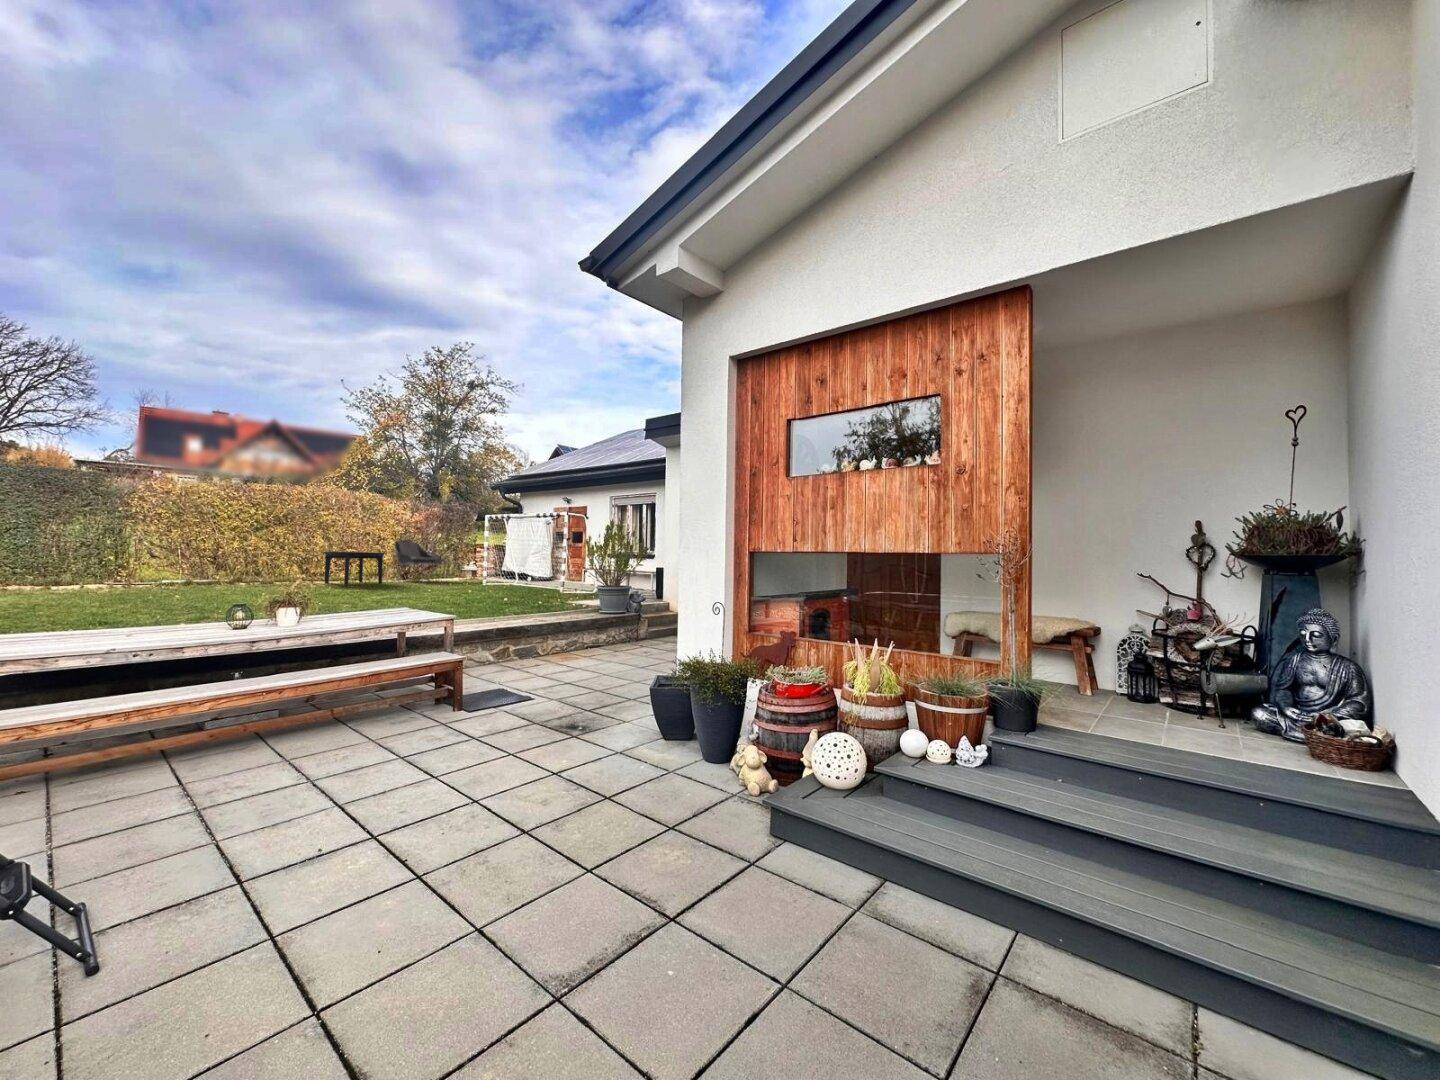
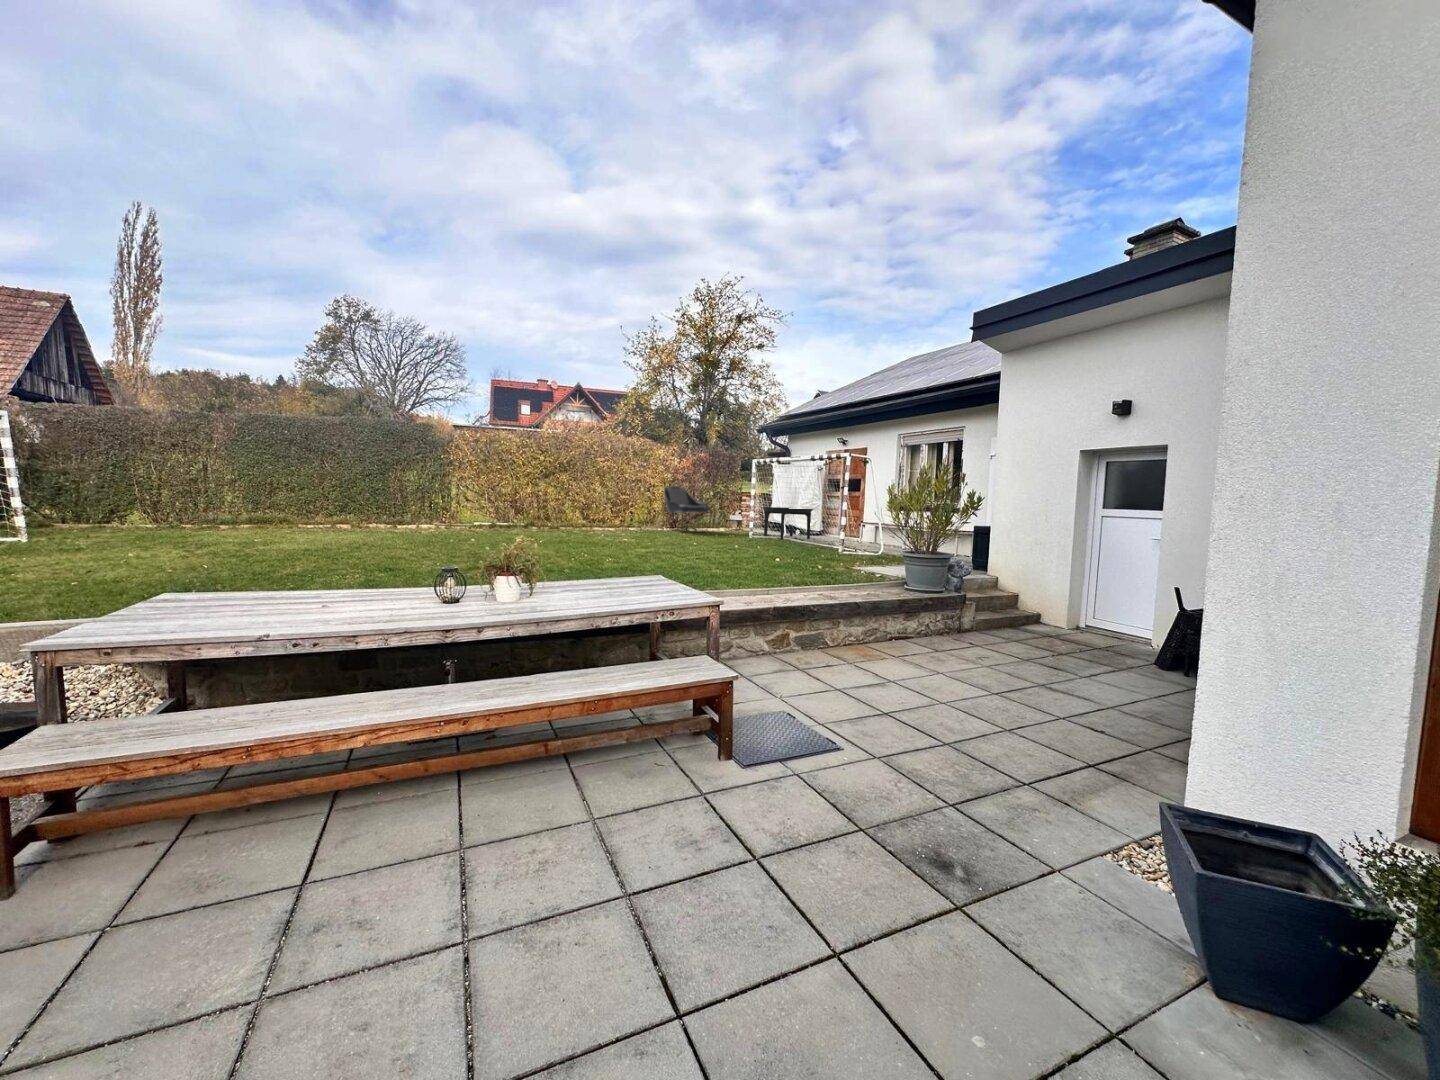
round table: present [323,552,385,585] -> present [763,507,813,540]

